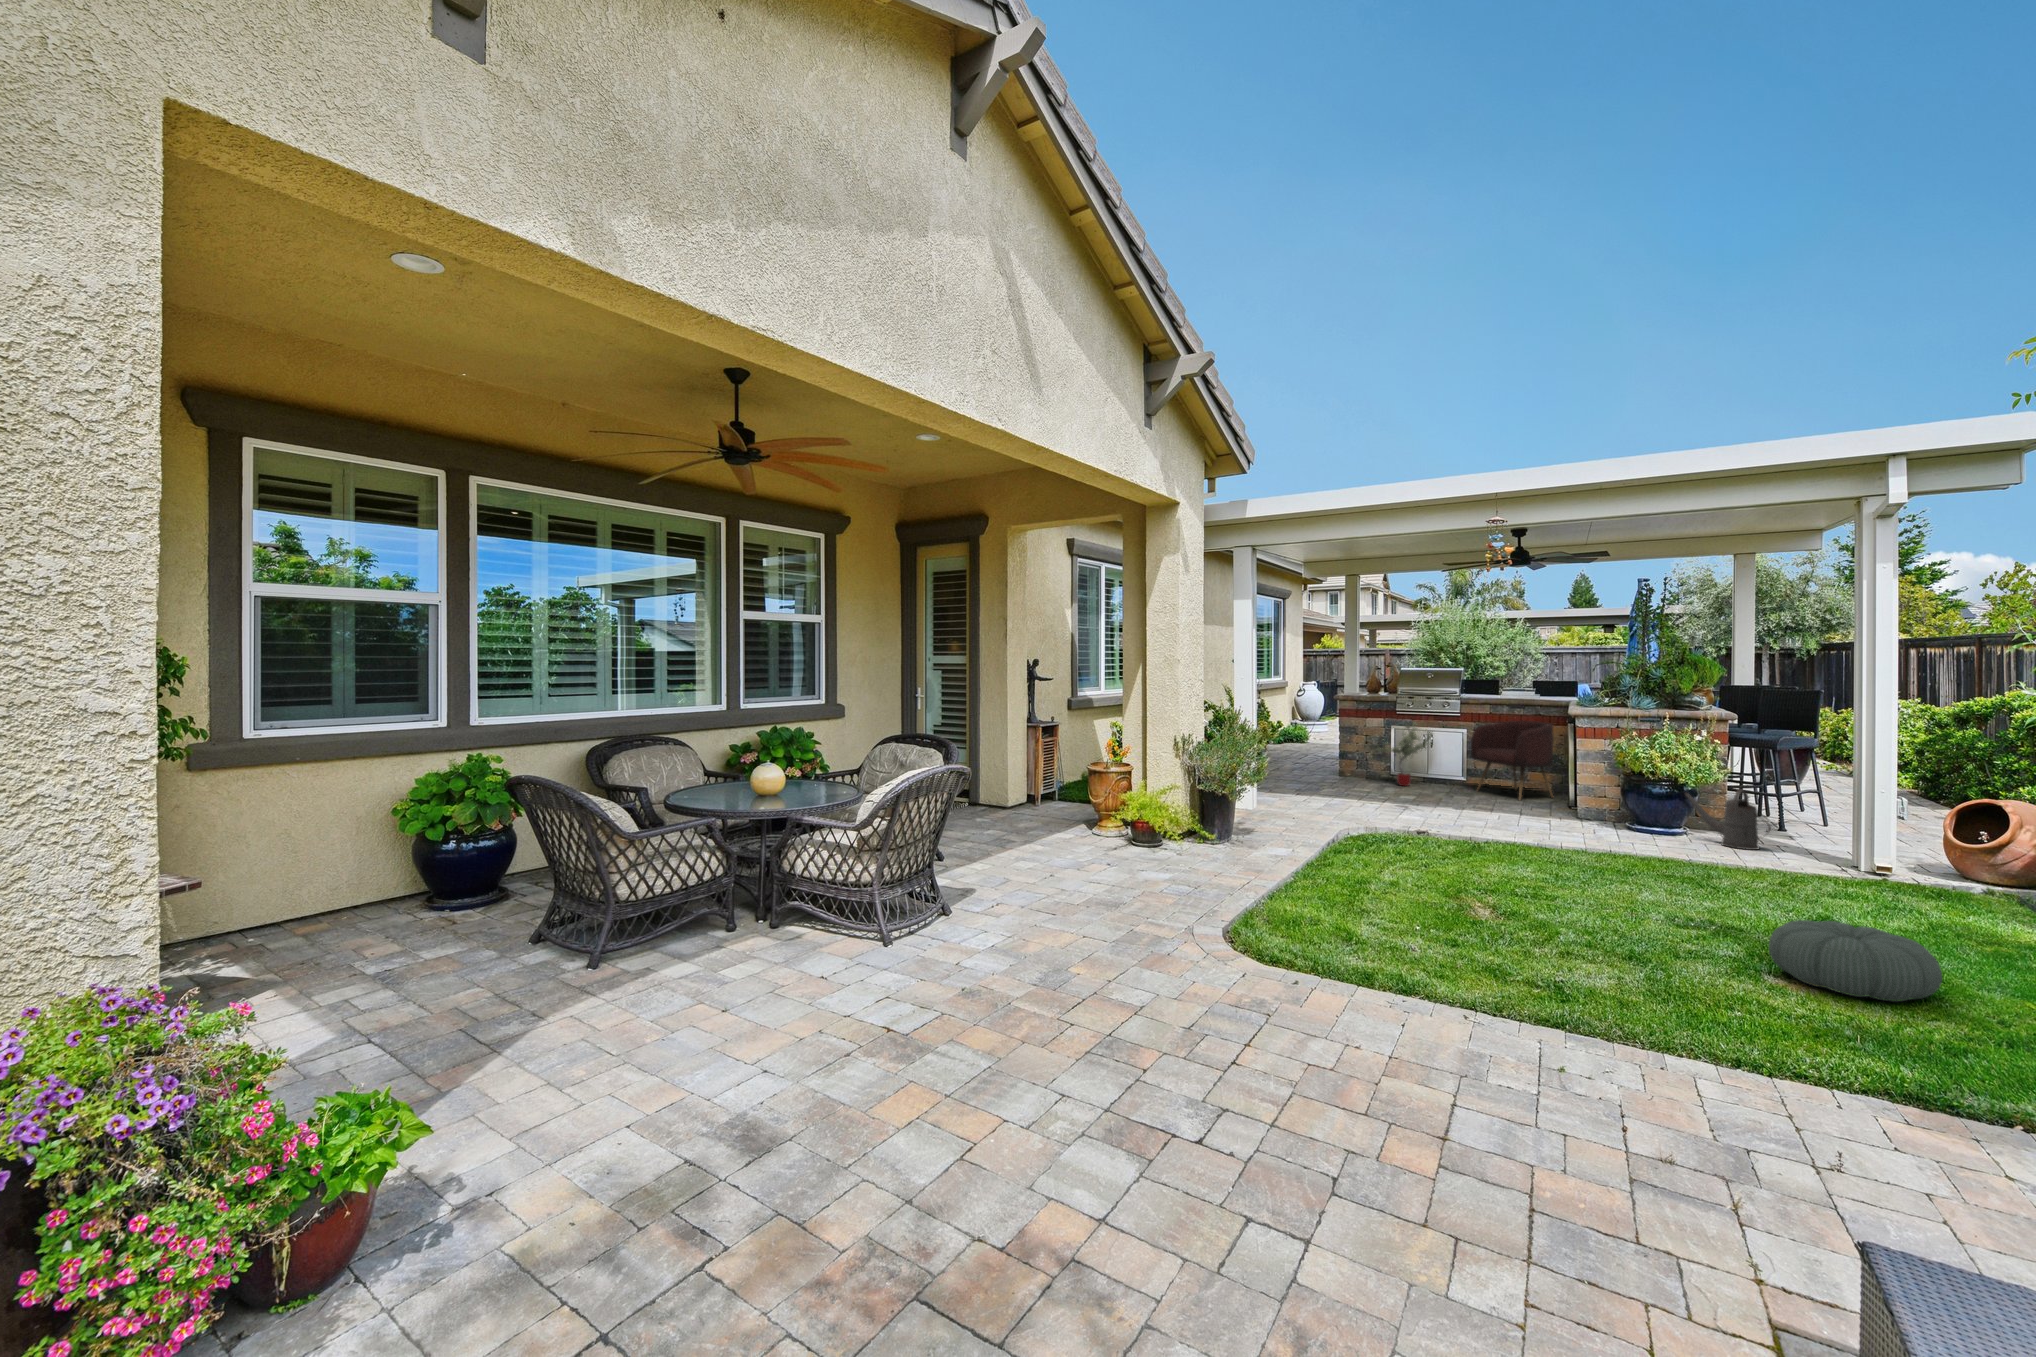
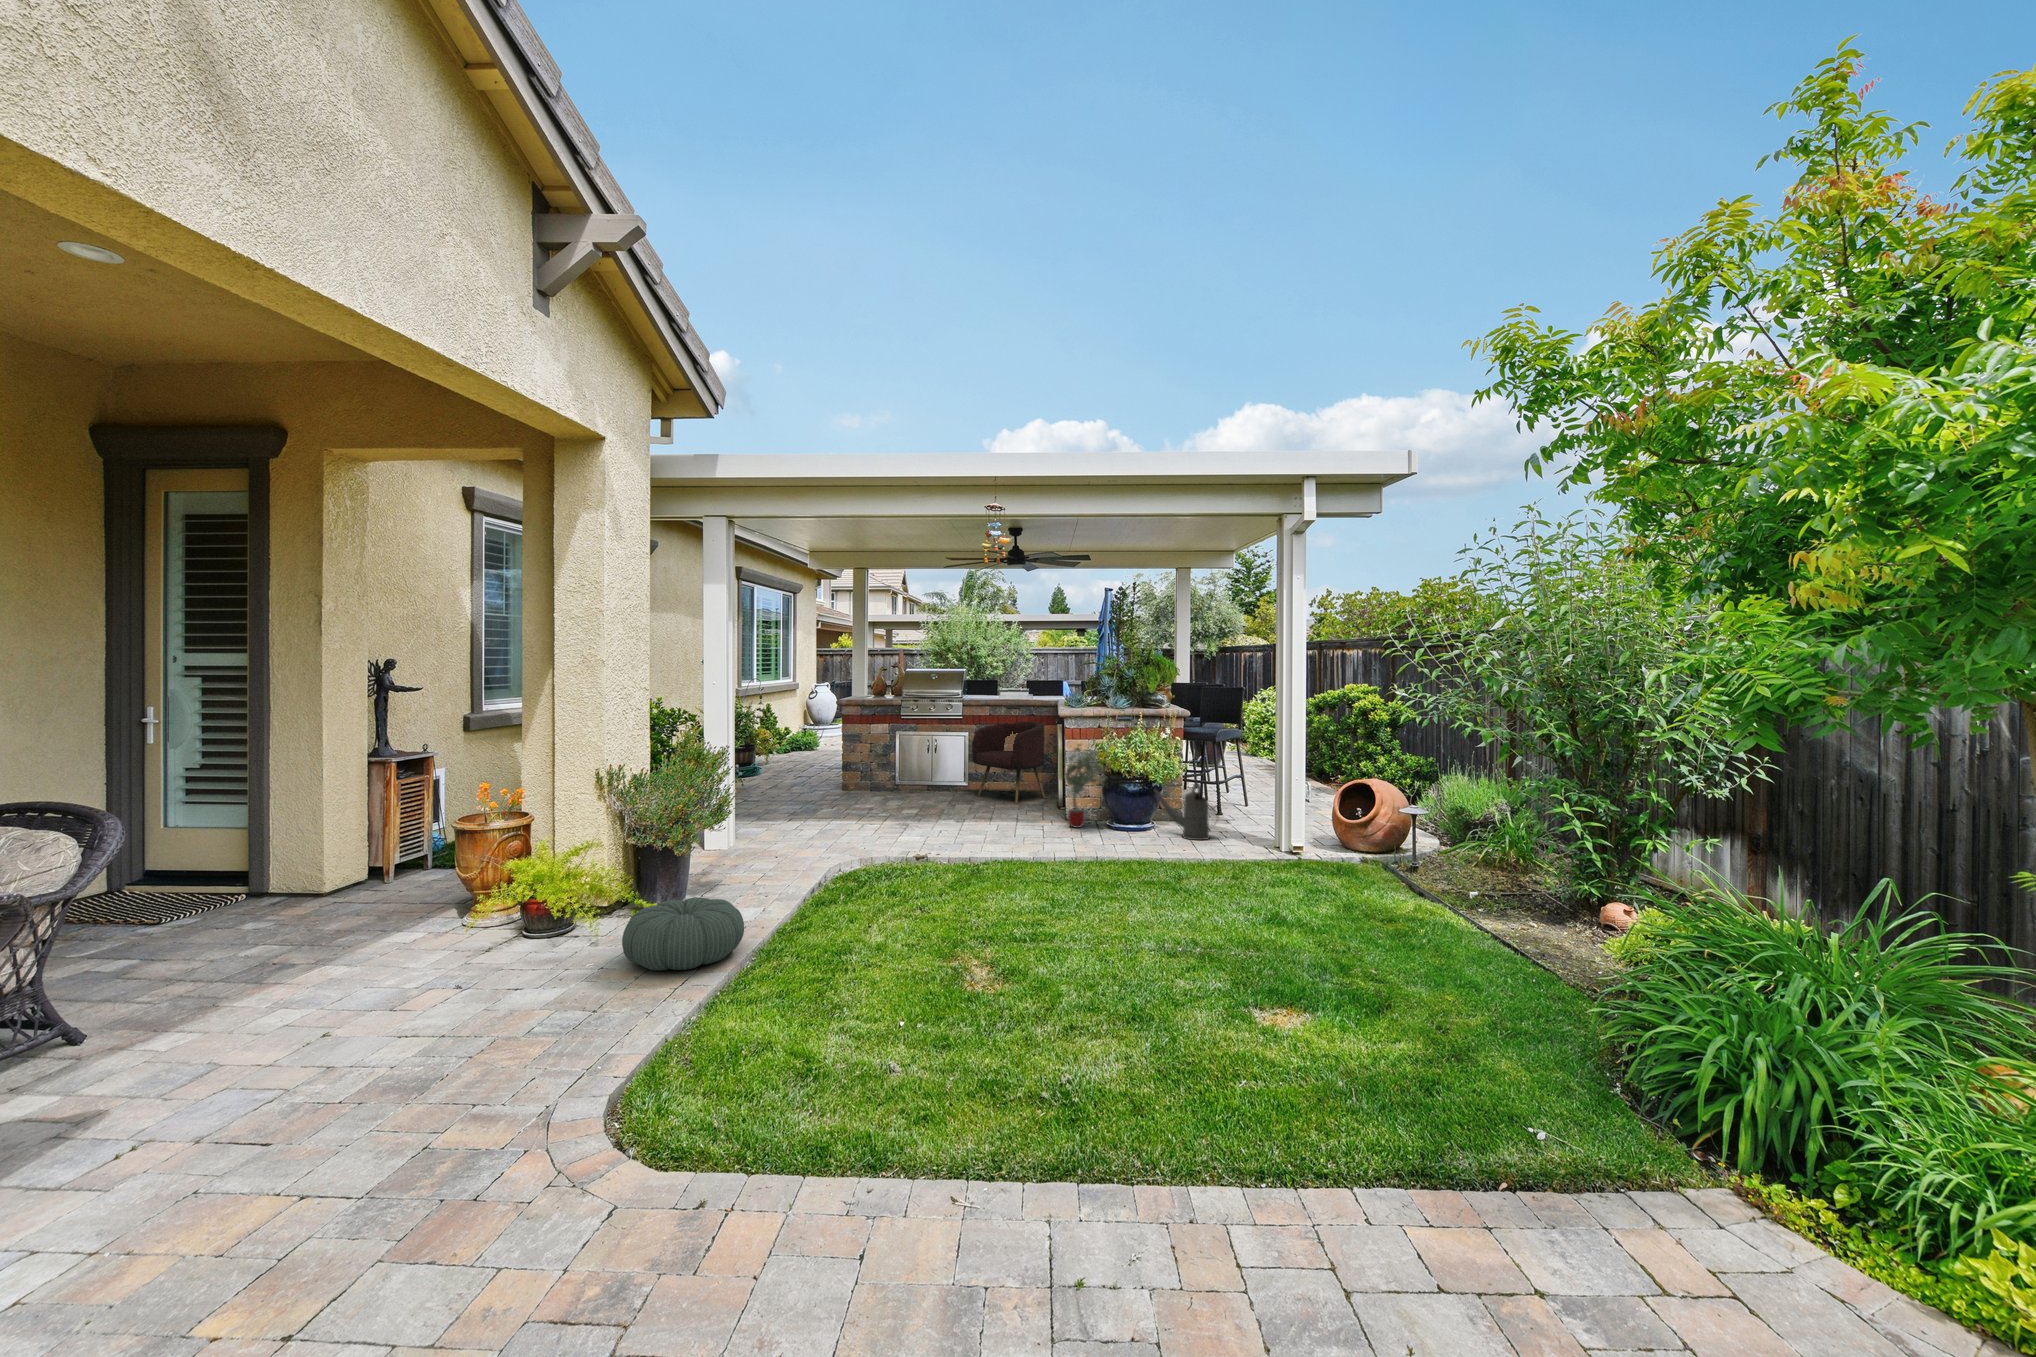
potted tree: present [1378,723,1432,786] -> present [1065,744,1107,828]
pouf: present [1769,920,1942,1002] -> present [622,897,744,971]

